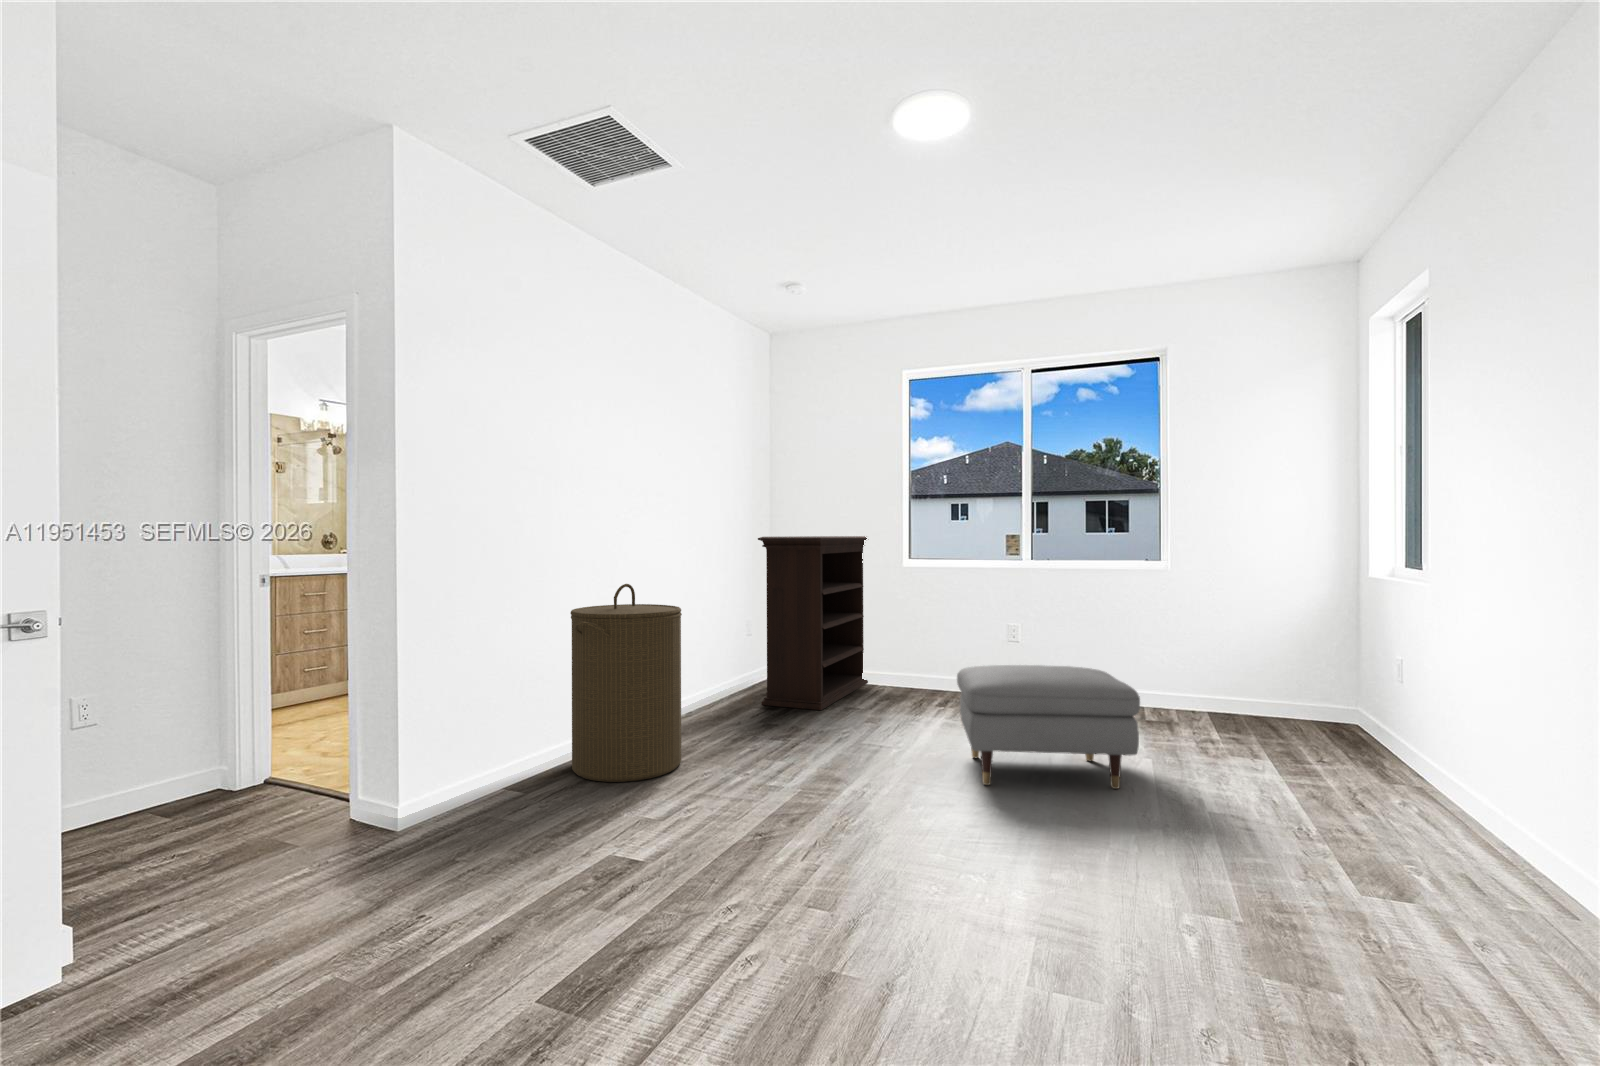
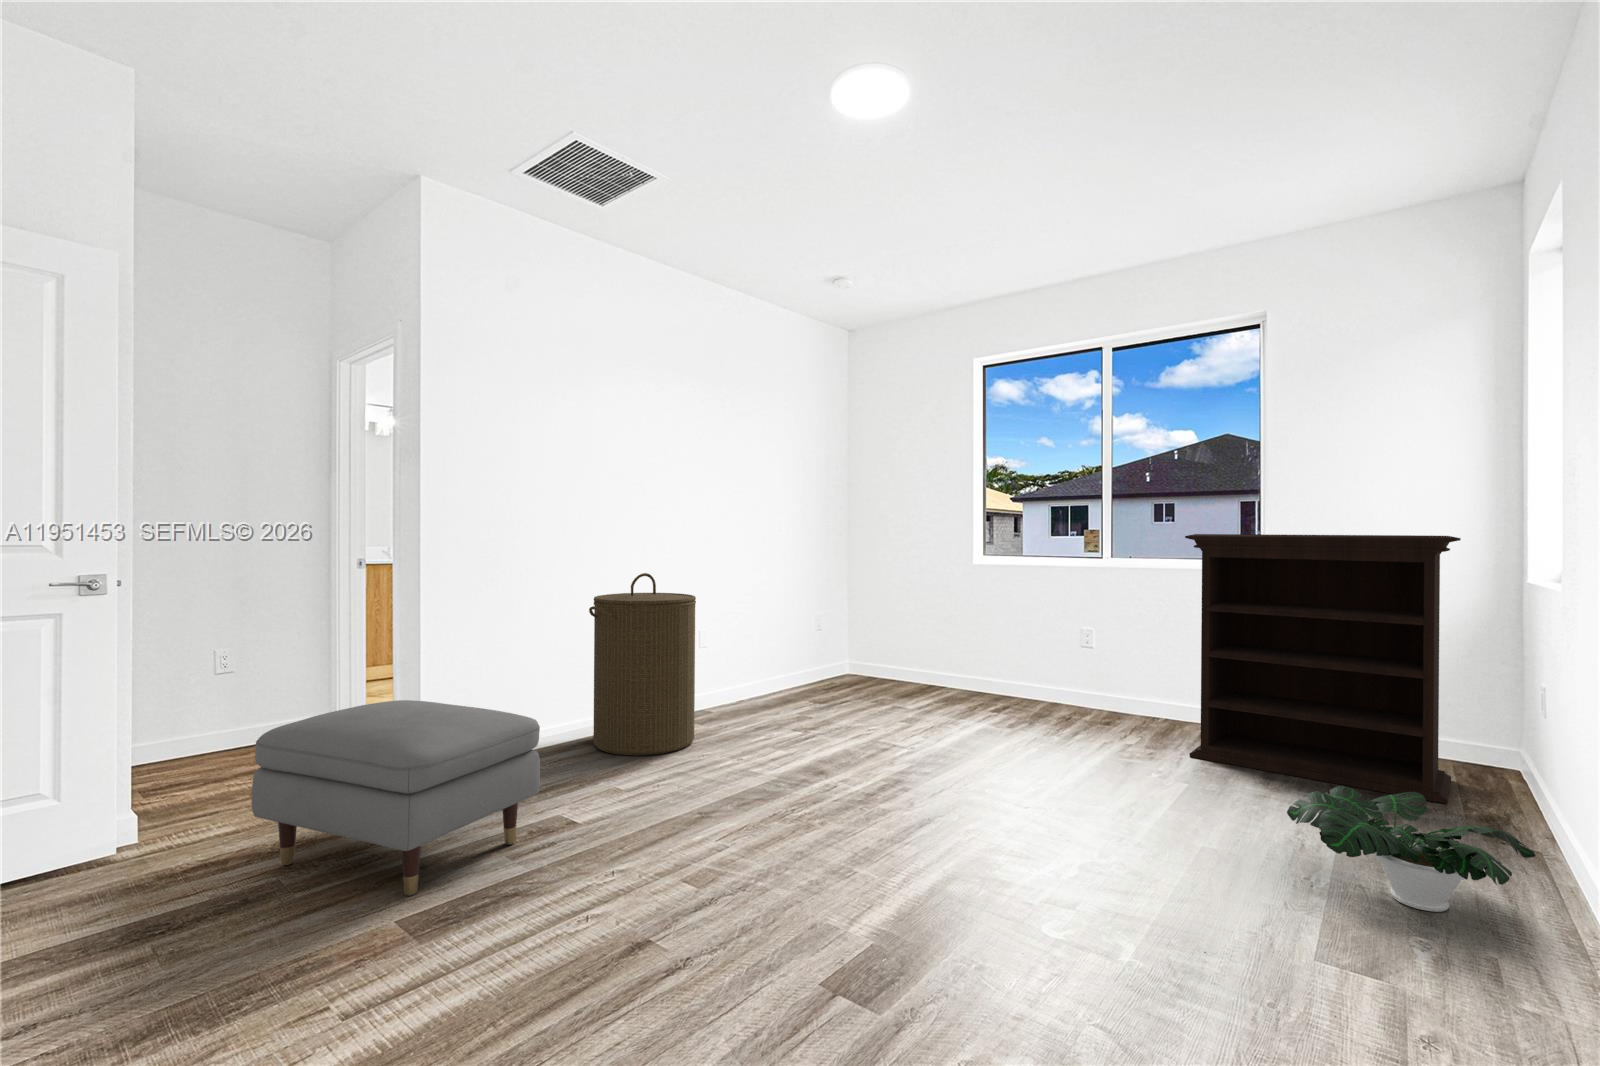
bookshelf: present [758,536,868,710] -> present [1185,534,1461,804]
ottoman: present [957,665,1140,789] -> present [251,700,540,895]
potted plant: none [1295,747,1492,843] -> present [1287,786,1535,912]

